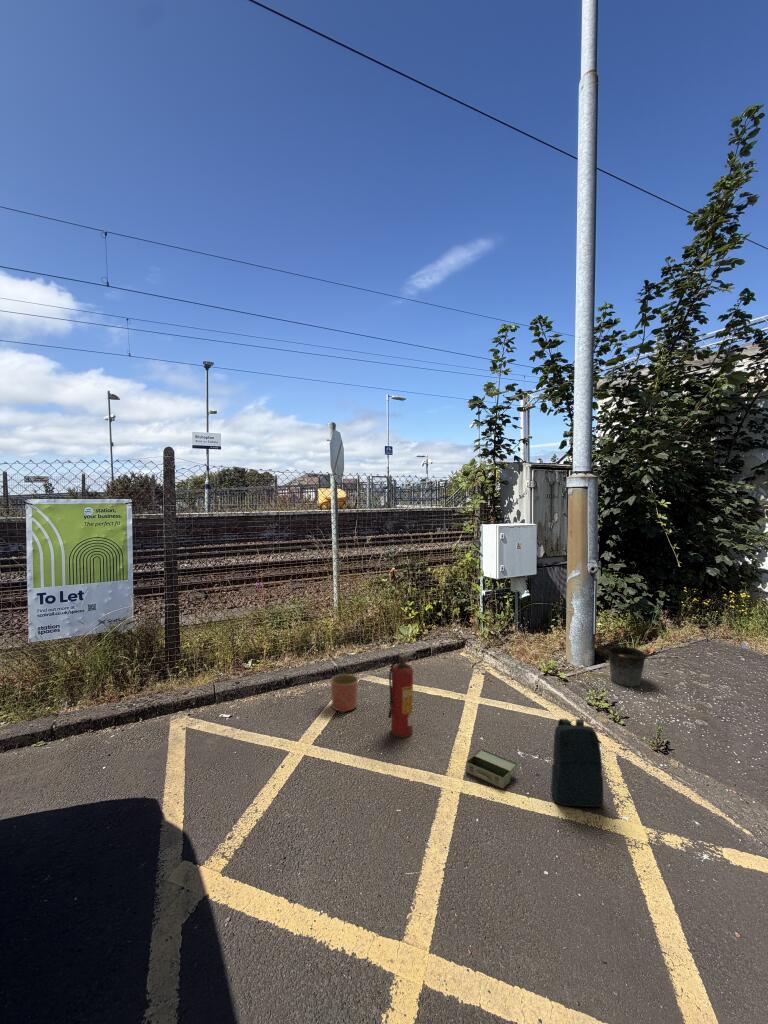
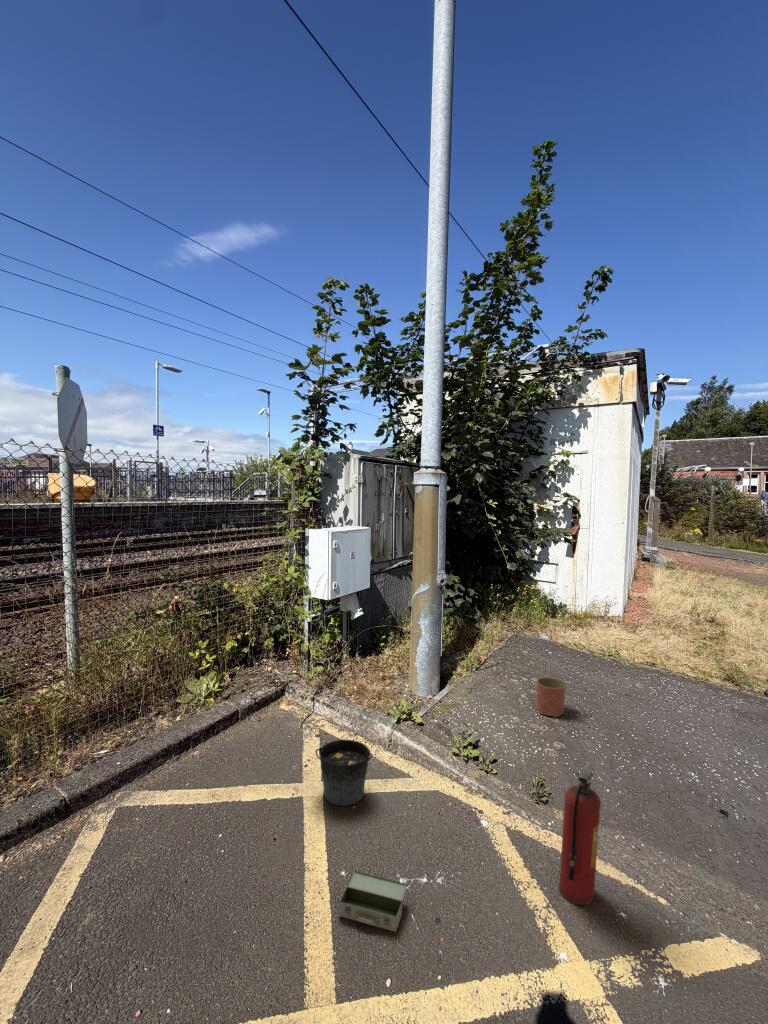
bucket: present [606,647,648,686] -> present [315,740,373,806]
fire extinguisher: present [388,650,416,737] -> present [559,762,601,905]
planter: present [331,674,358,712] -> present [536,677,567,717]
backpack: present [551,719,603,807] -> none [453,809,524,938]

